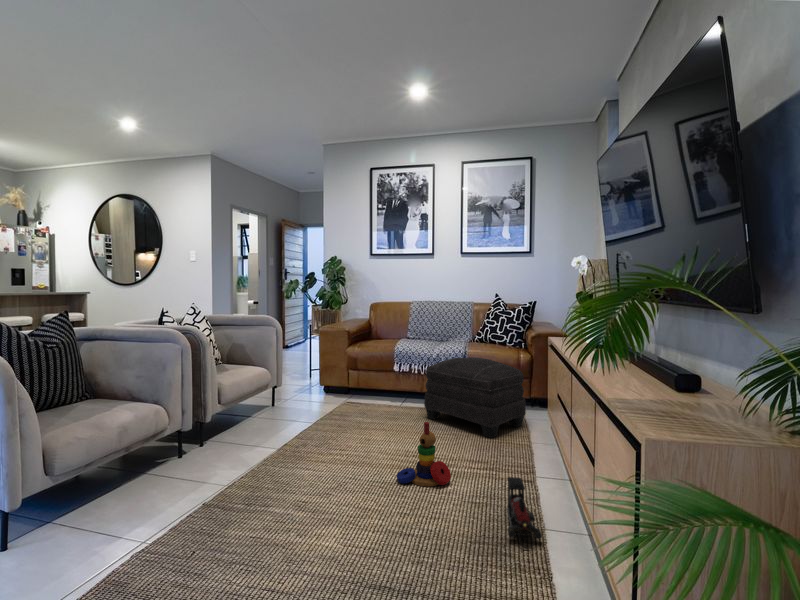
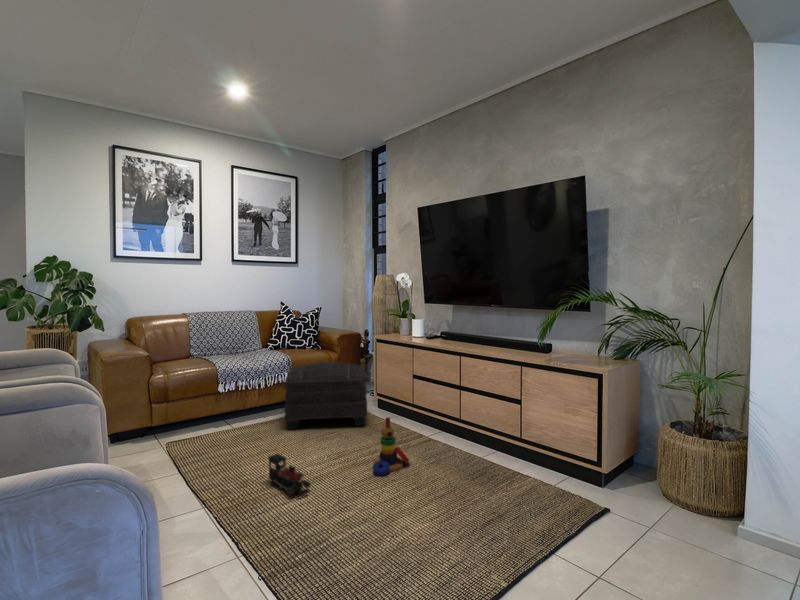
toy train: present [507,477,542,548] -> present [268,454,310,496]

